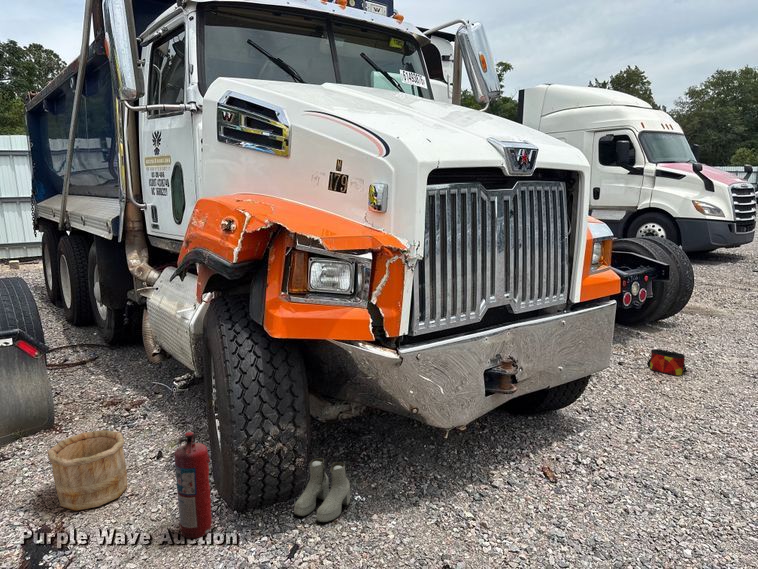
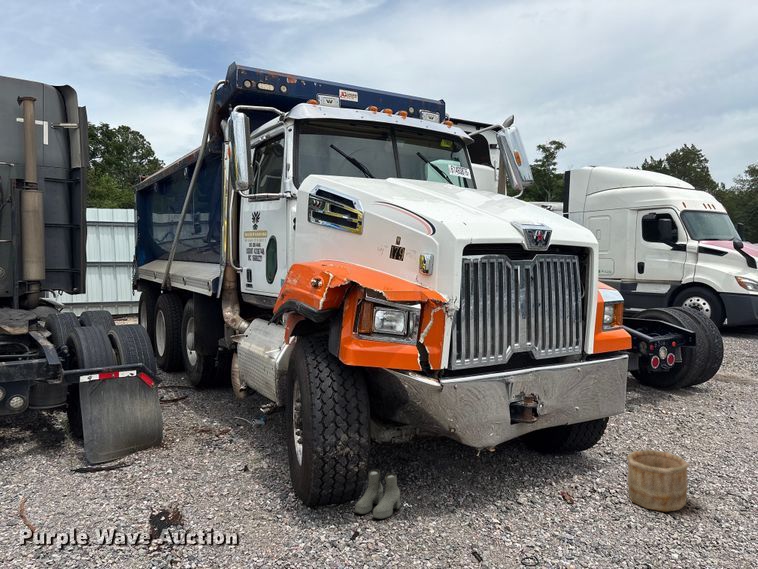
bag: present [647,349,687,376] -> none [672,407,708,432]
wooden bucket: present [47,430,128,511] -> present [627,450,689,512]
fire extinguisher: present [175,432,212,538] -> none [267,438,293,524]

